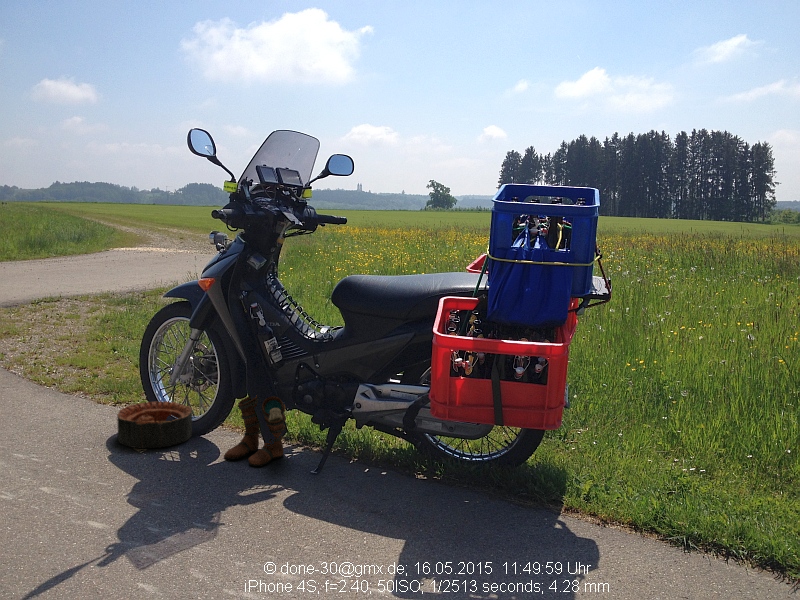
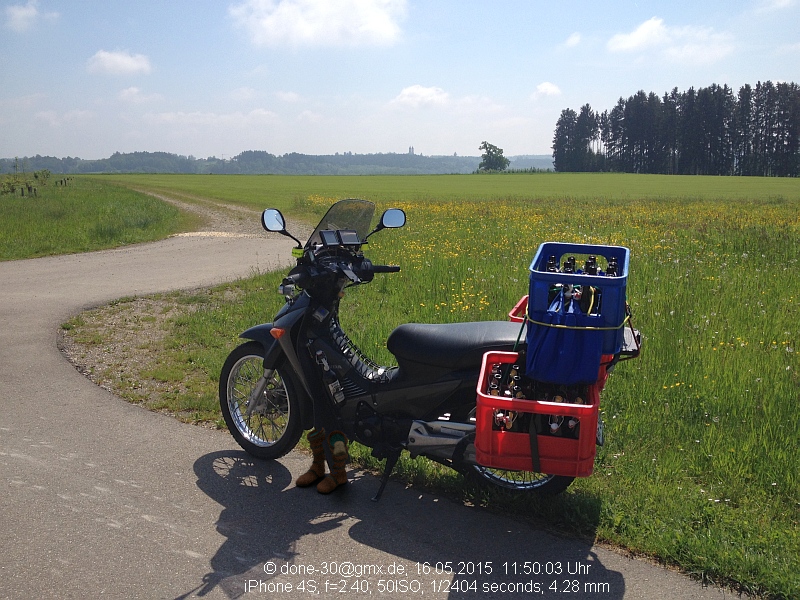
basket: present [117,401,192,448] -> none [202,428,267,474]

